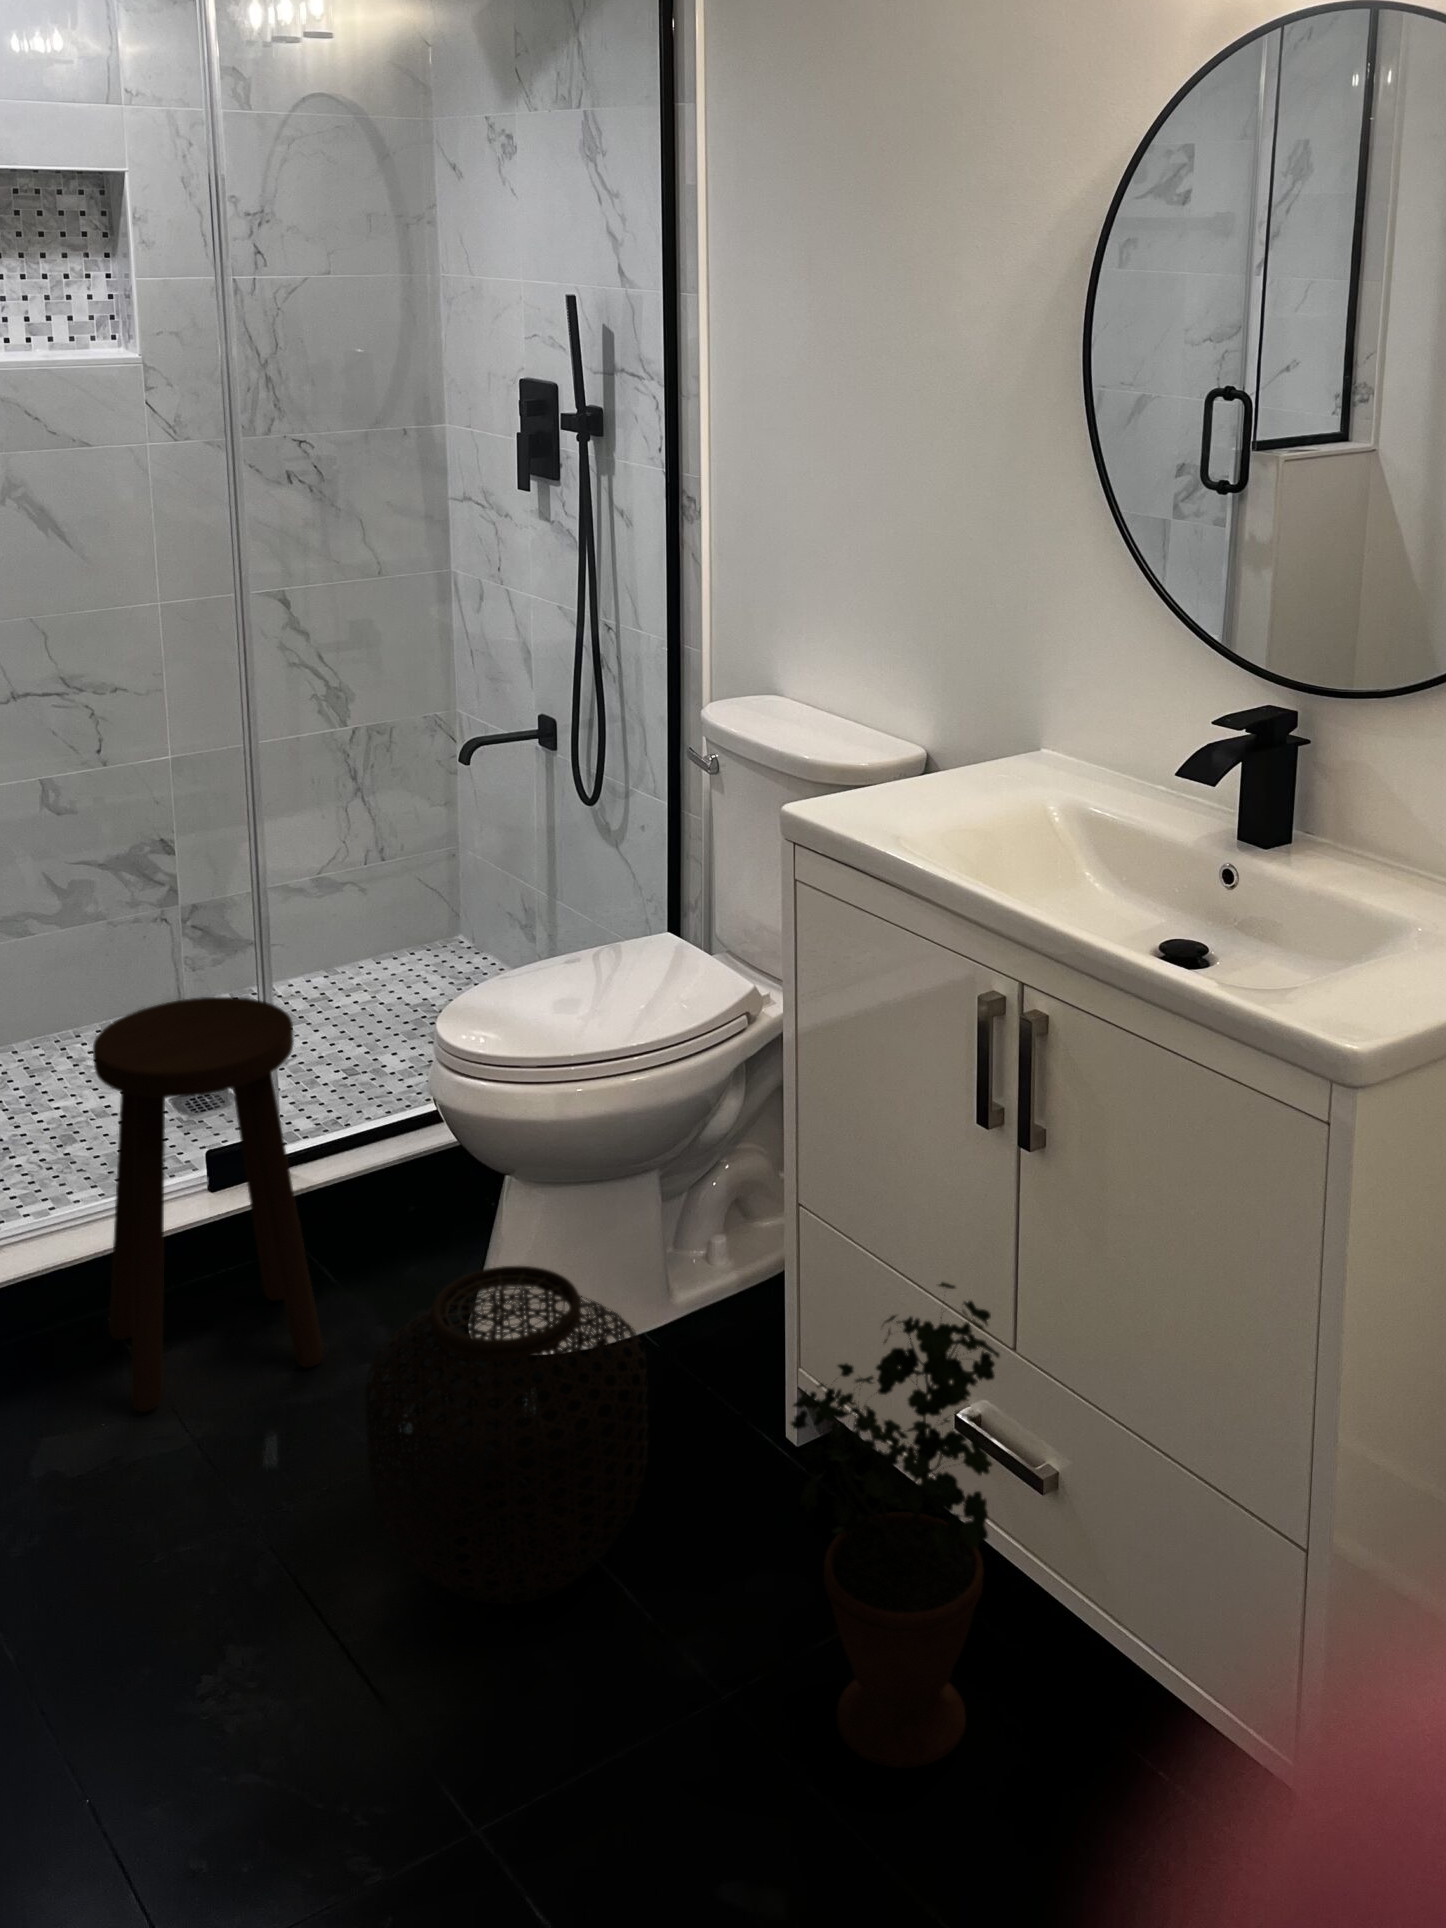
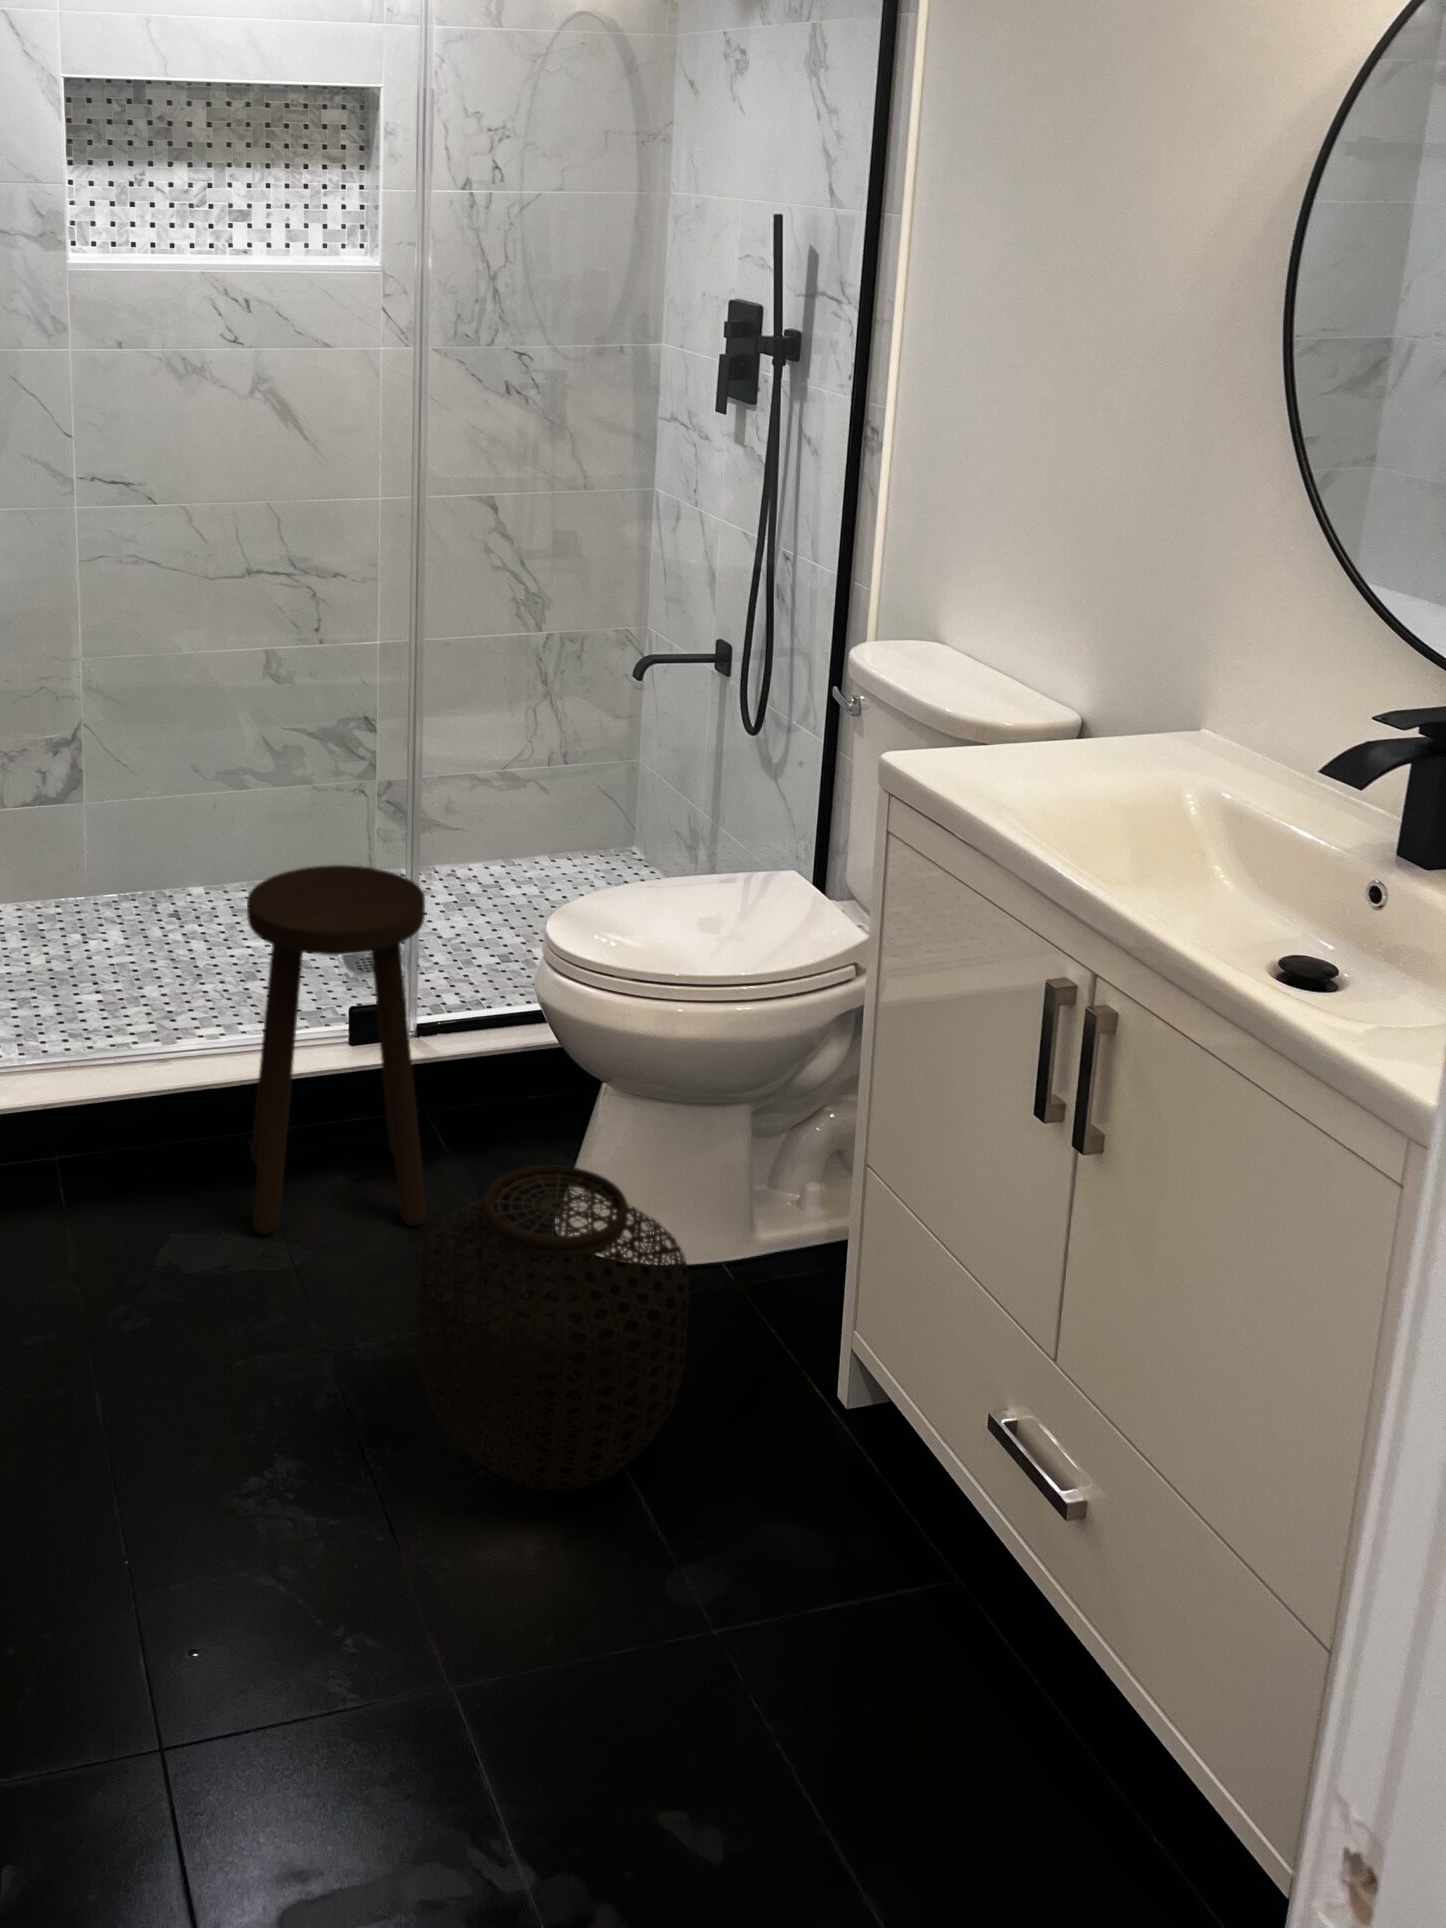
potted plant: present [790,1282,1000,1768] -> none [790,1271,1024,1761]

